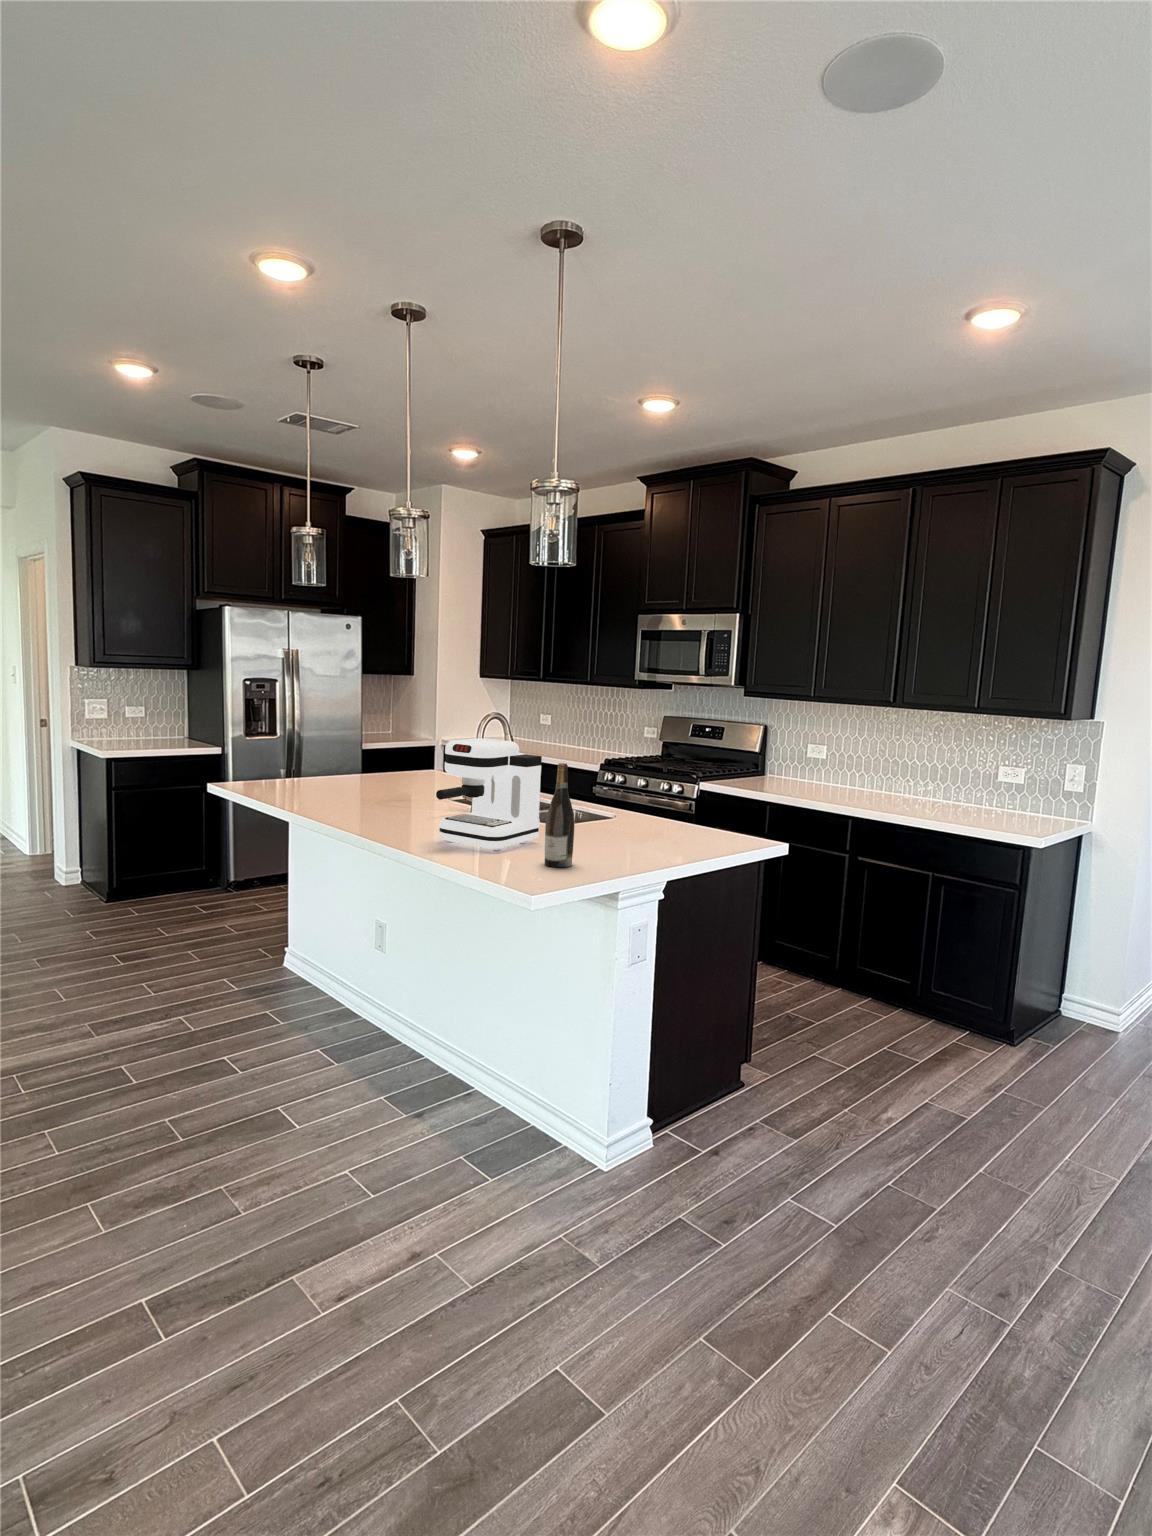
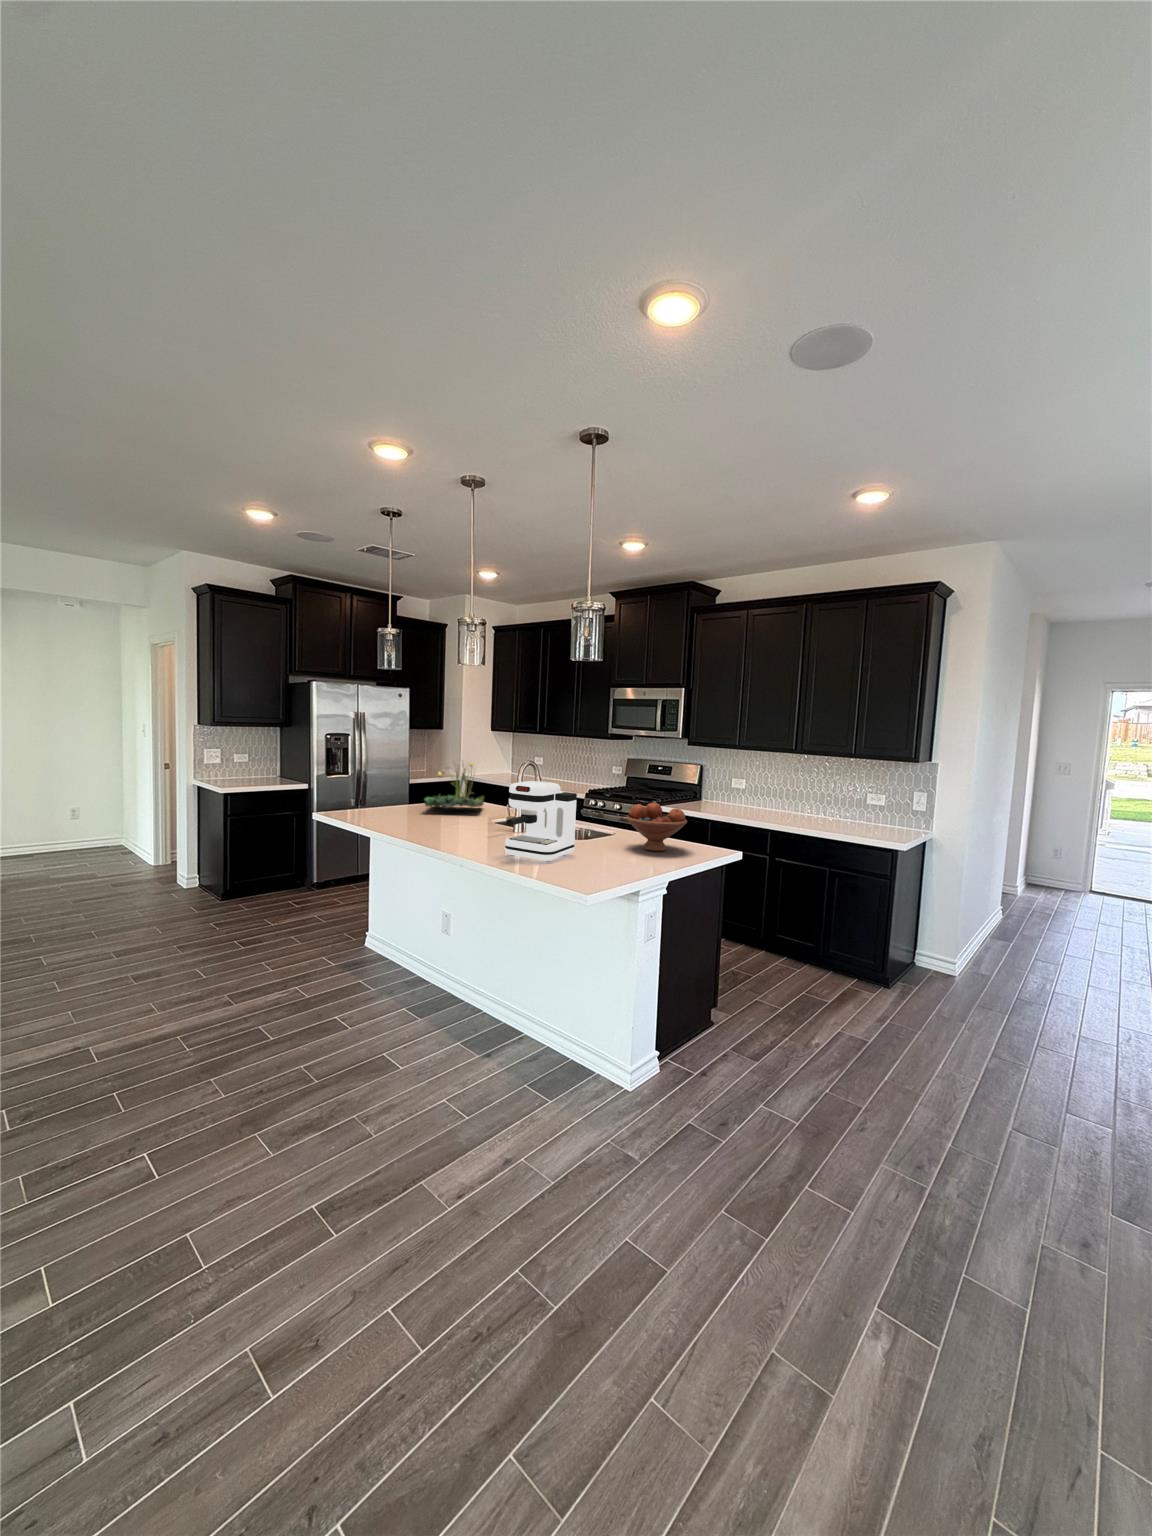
plant: none [355,712,444,782] -> present [425,762,484,808]
wine bottle: present [545,763,575,867] -> none [587,800,608,873]
fruit bowl: none [618,772,705,840] -> present [626,803,687,851]

